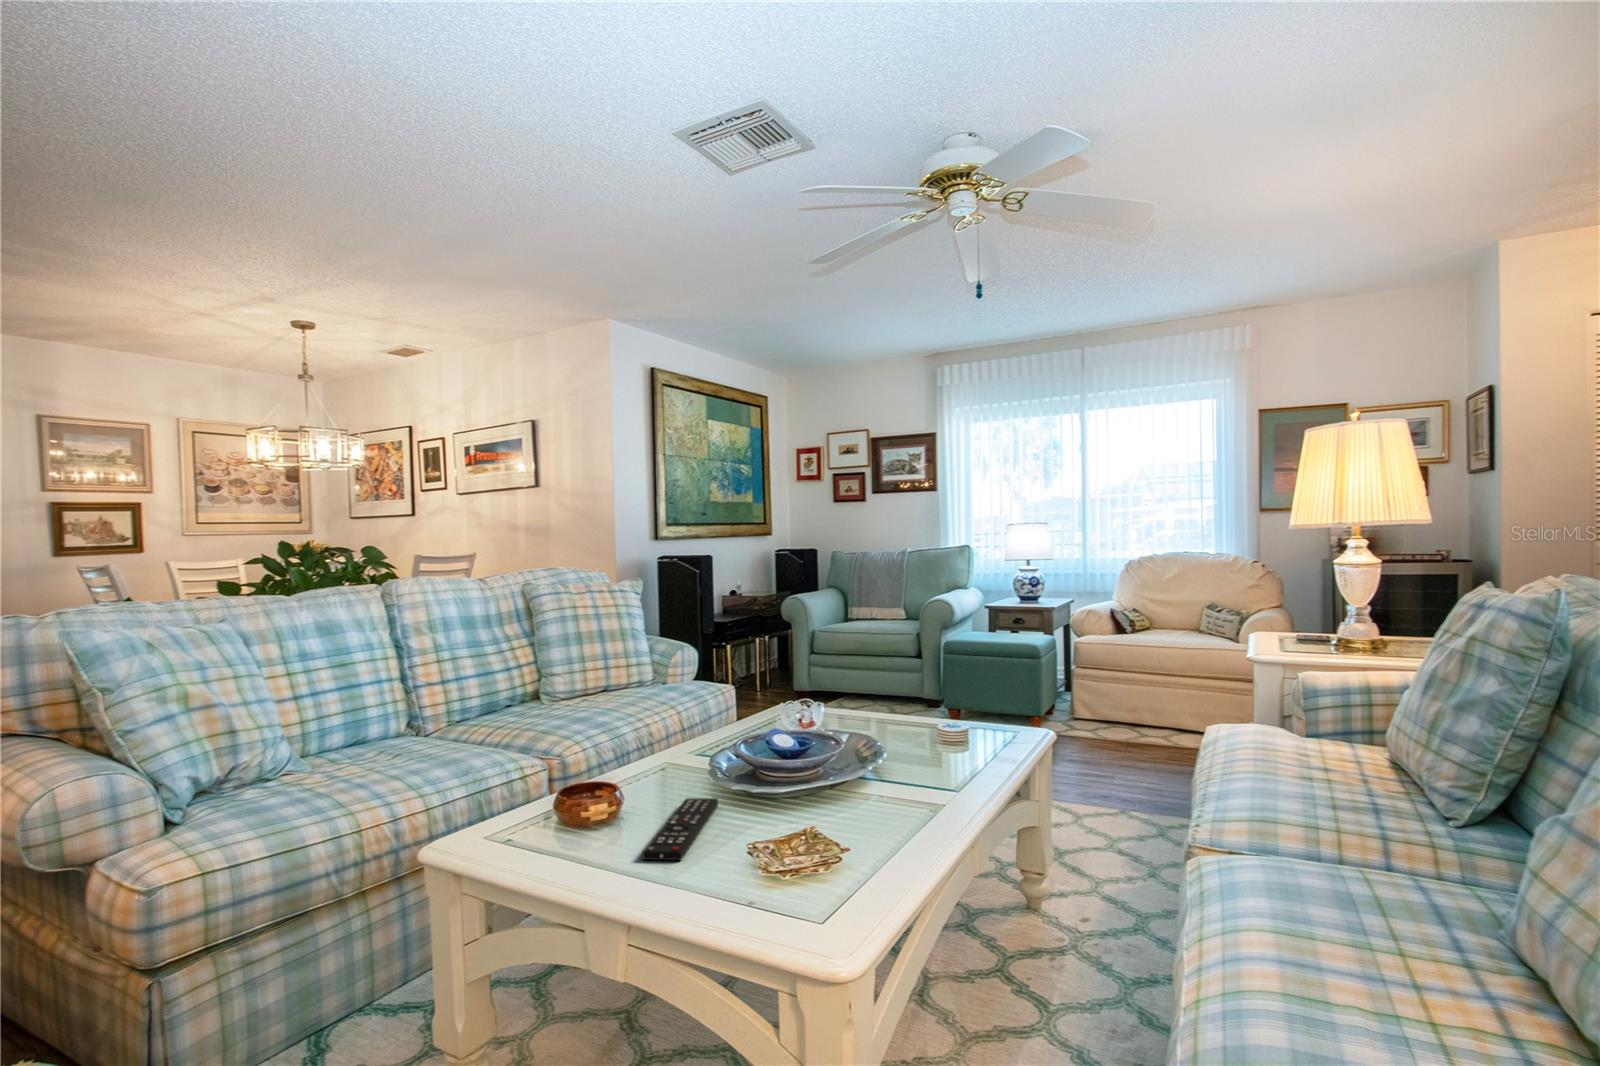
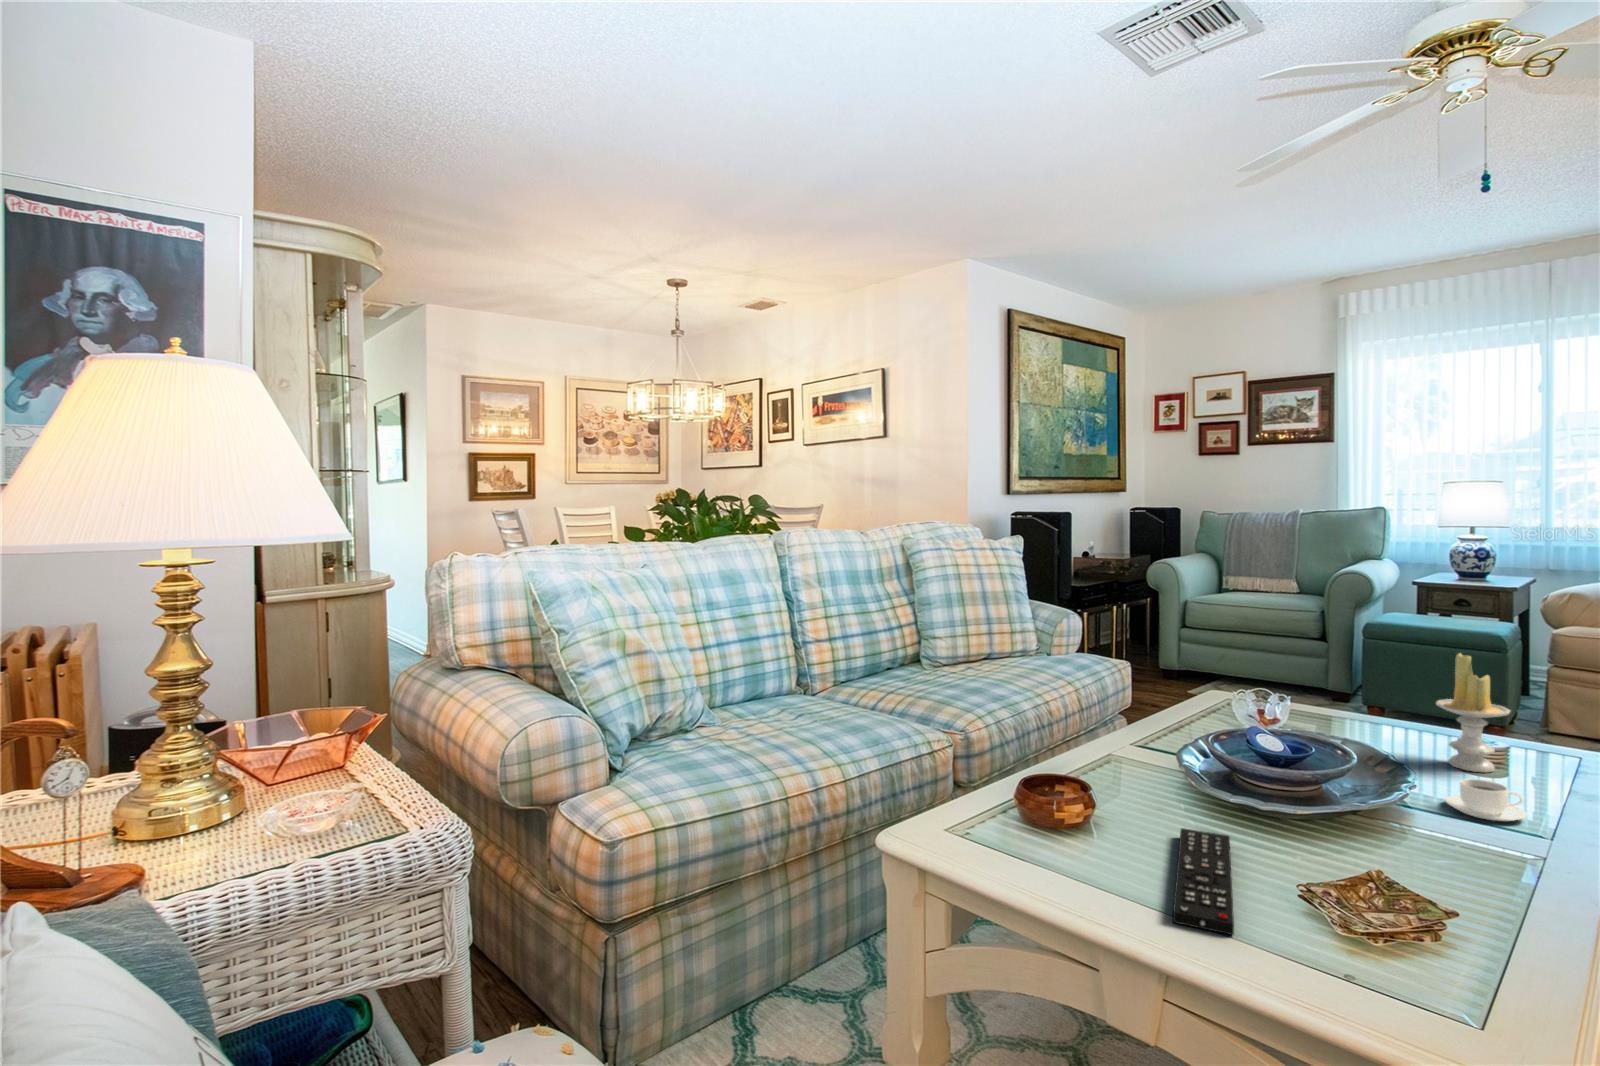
candle: none [902,651,944,737] -> present [1436,653,1510,772]
coffee cup: none [887,739,932,766] -> present [1445,779,1528,821]

